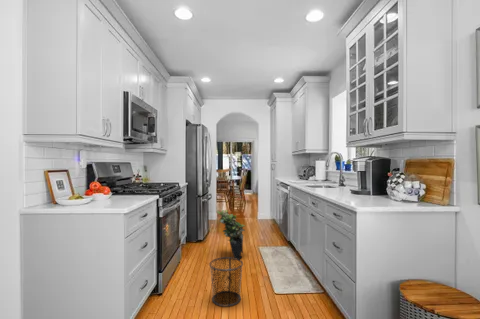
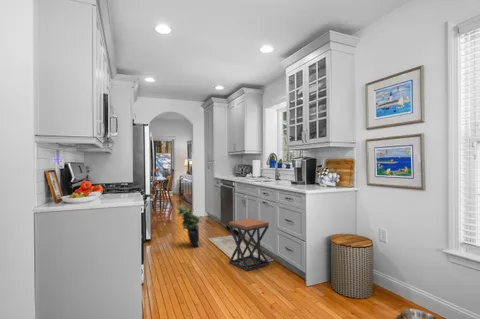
stool: none [264,234,315,306] -> present [229,218,269,271]
waste bin: present [210,257,243,306] -> none [190,240,217,277]

